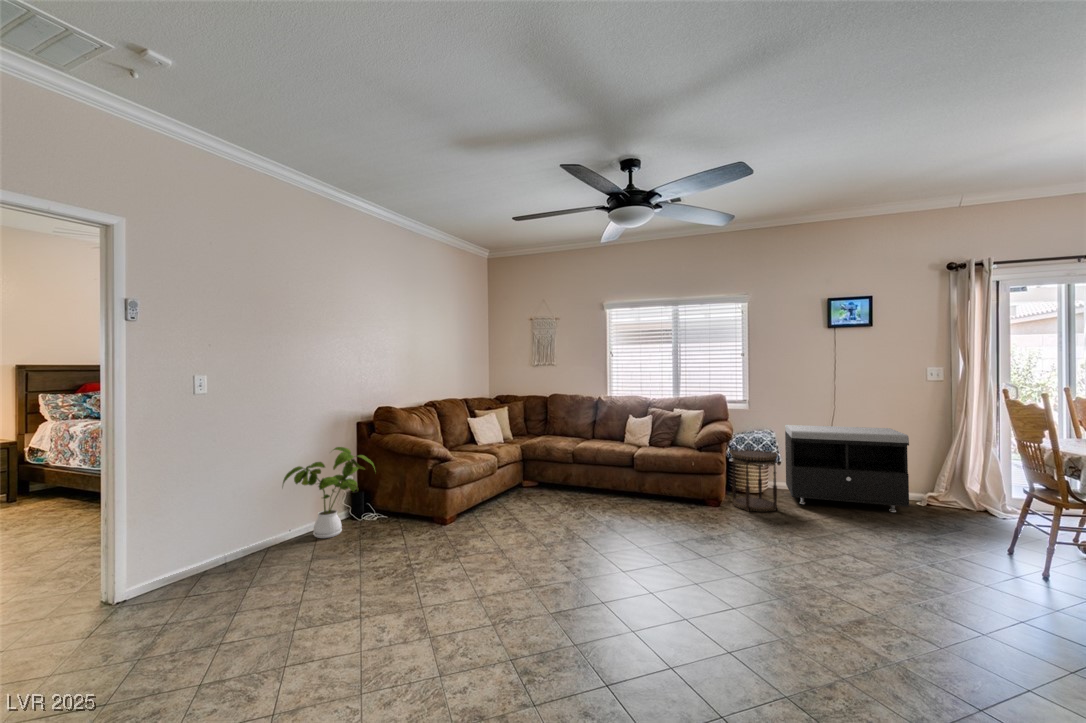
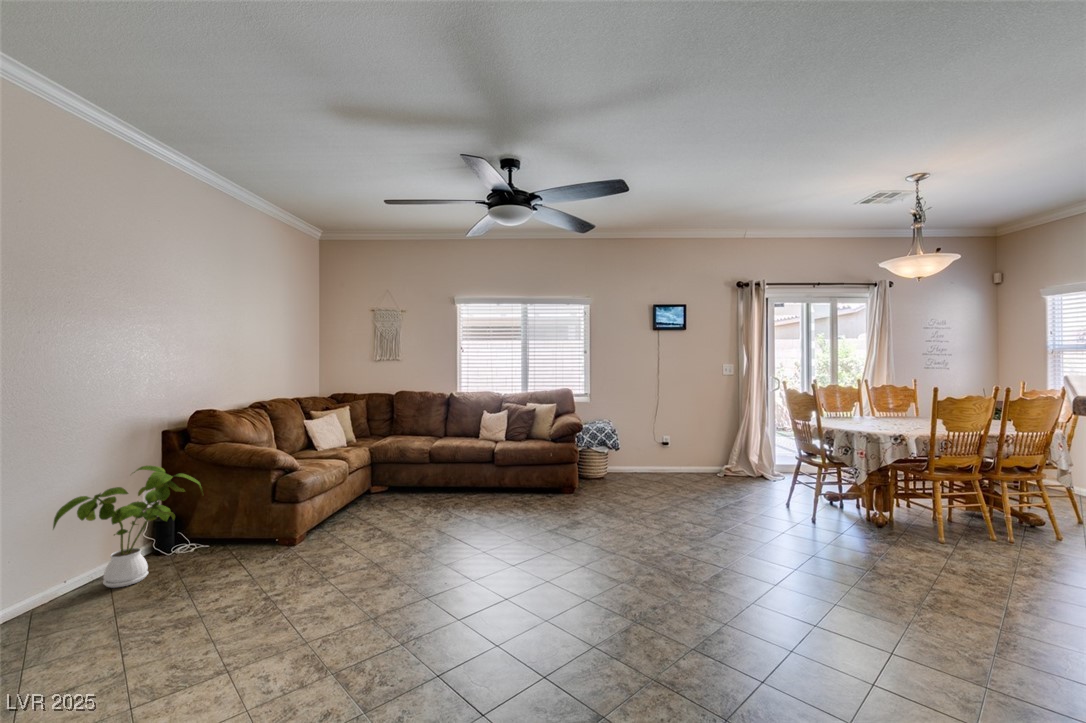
storage bench: present [785,425,909,512] -> none [621,414,714,483]
side table: present [730,449,778,511] -> none [581,438,621,494]

